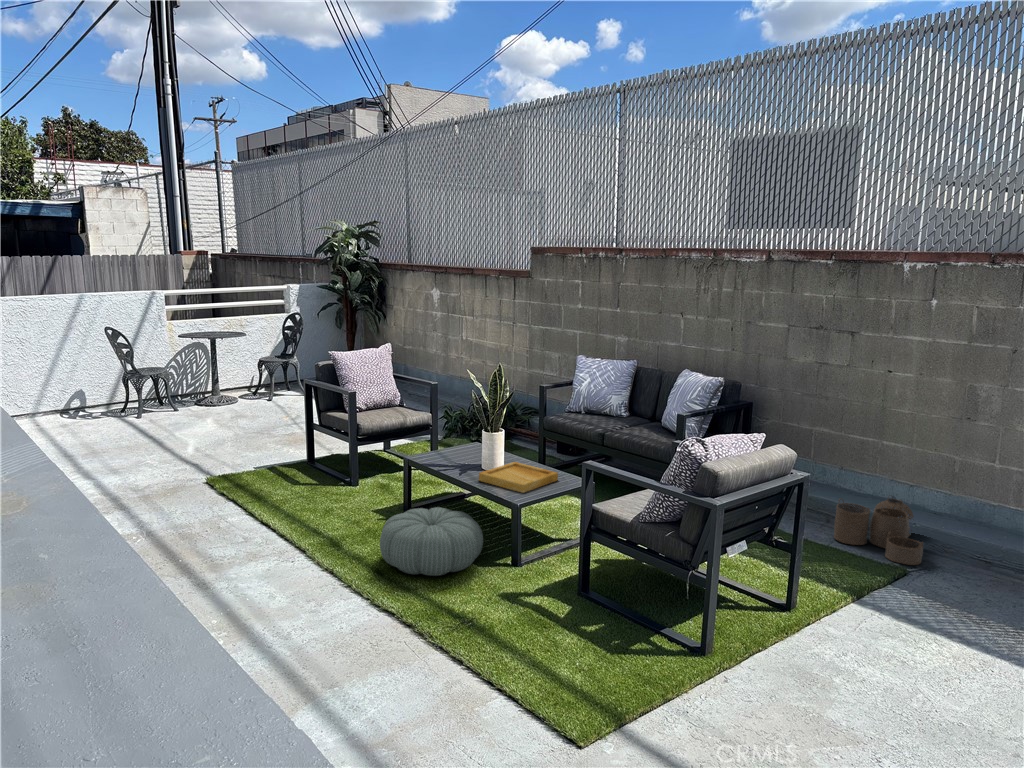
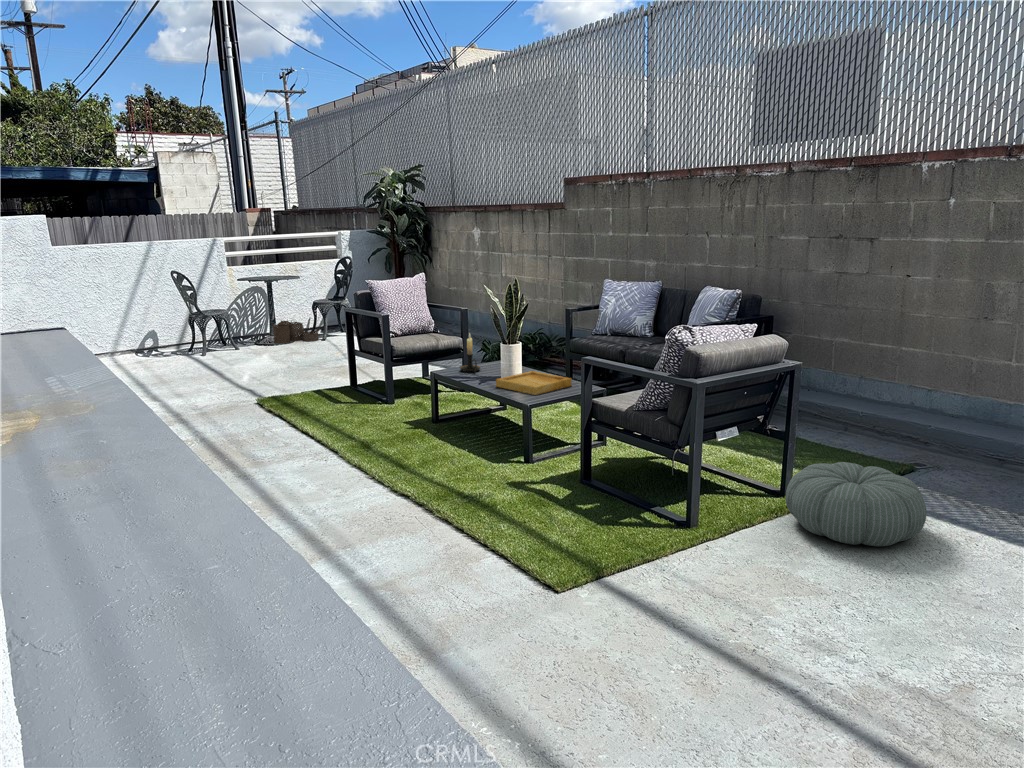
candle holder: none [435,418,457,460] -> present [460,334,480,372]
woven basket: present [834,498,923,565] -> present [272,321,319,343]
pouf: present [380,507,483,576] -> present [786,462,927,546]

